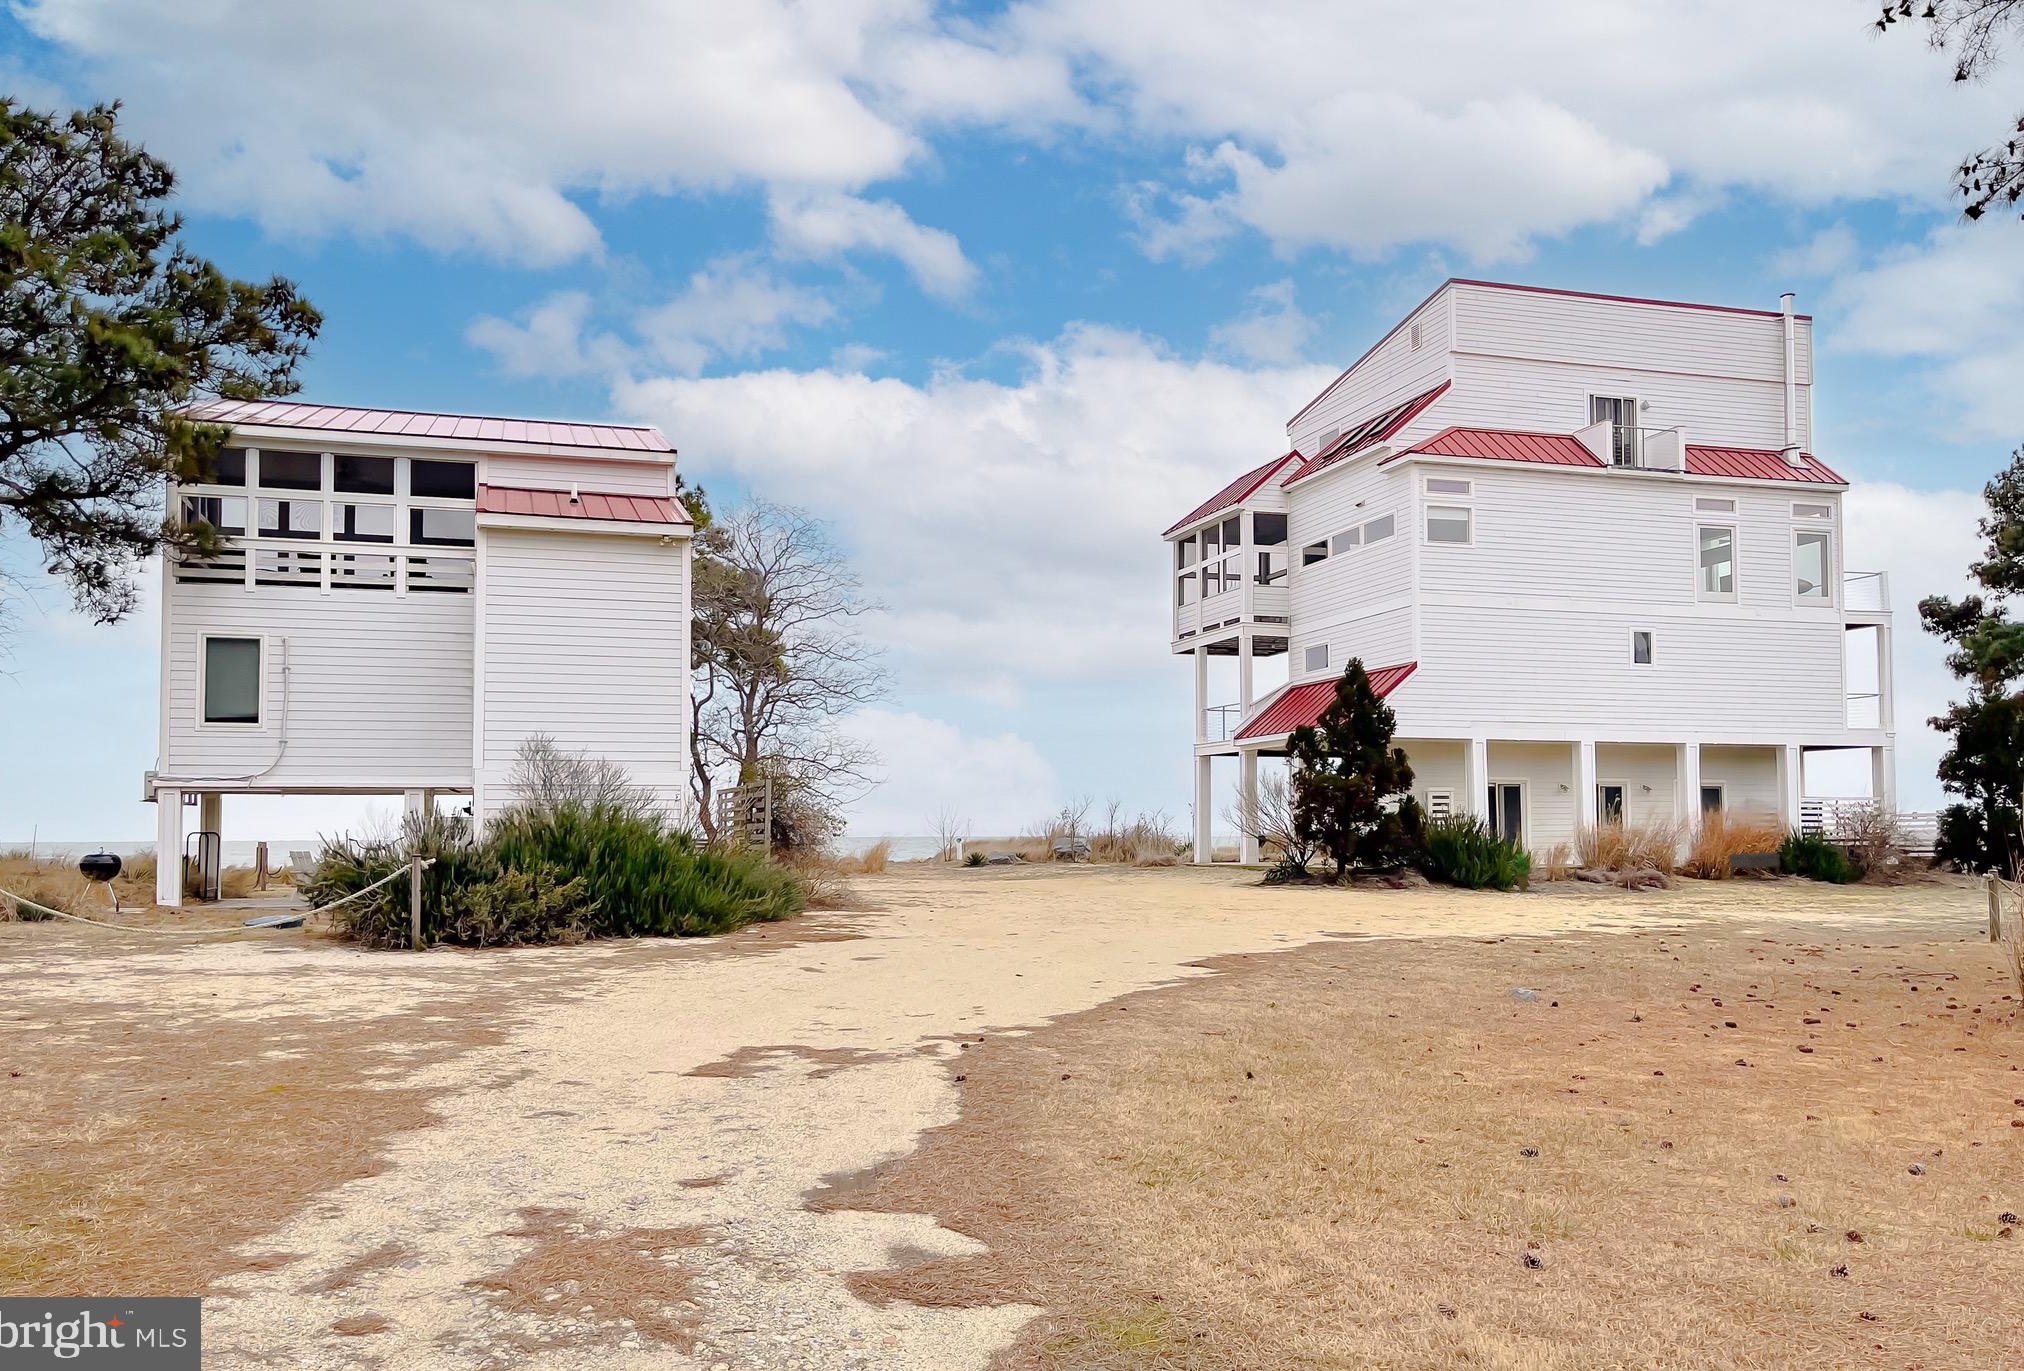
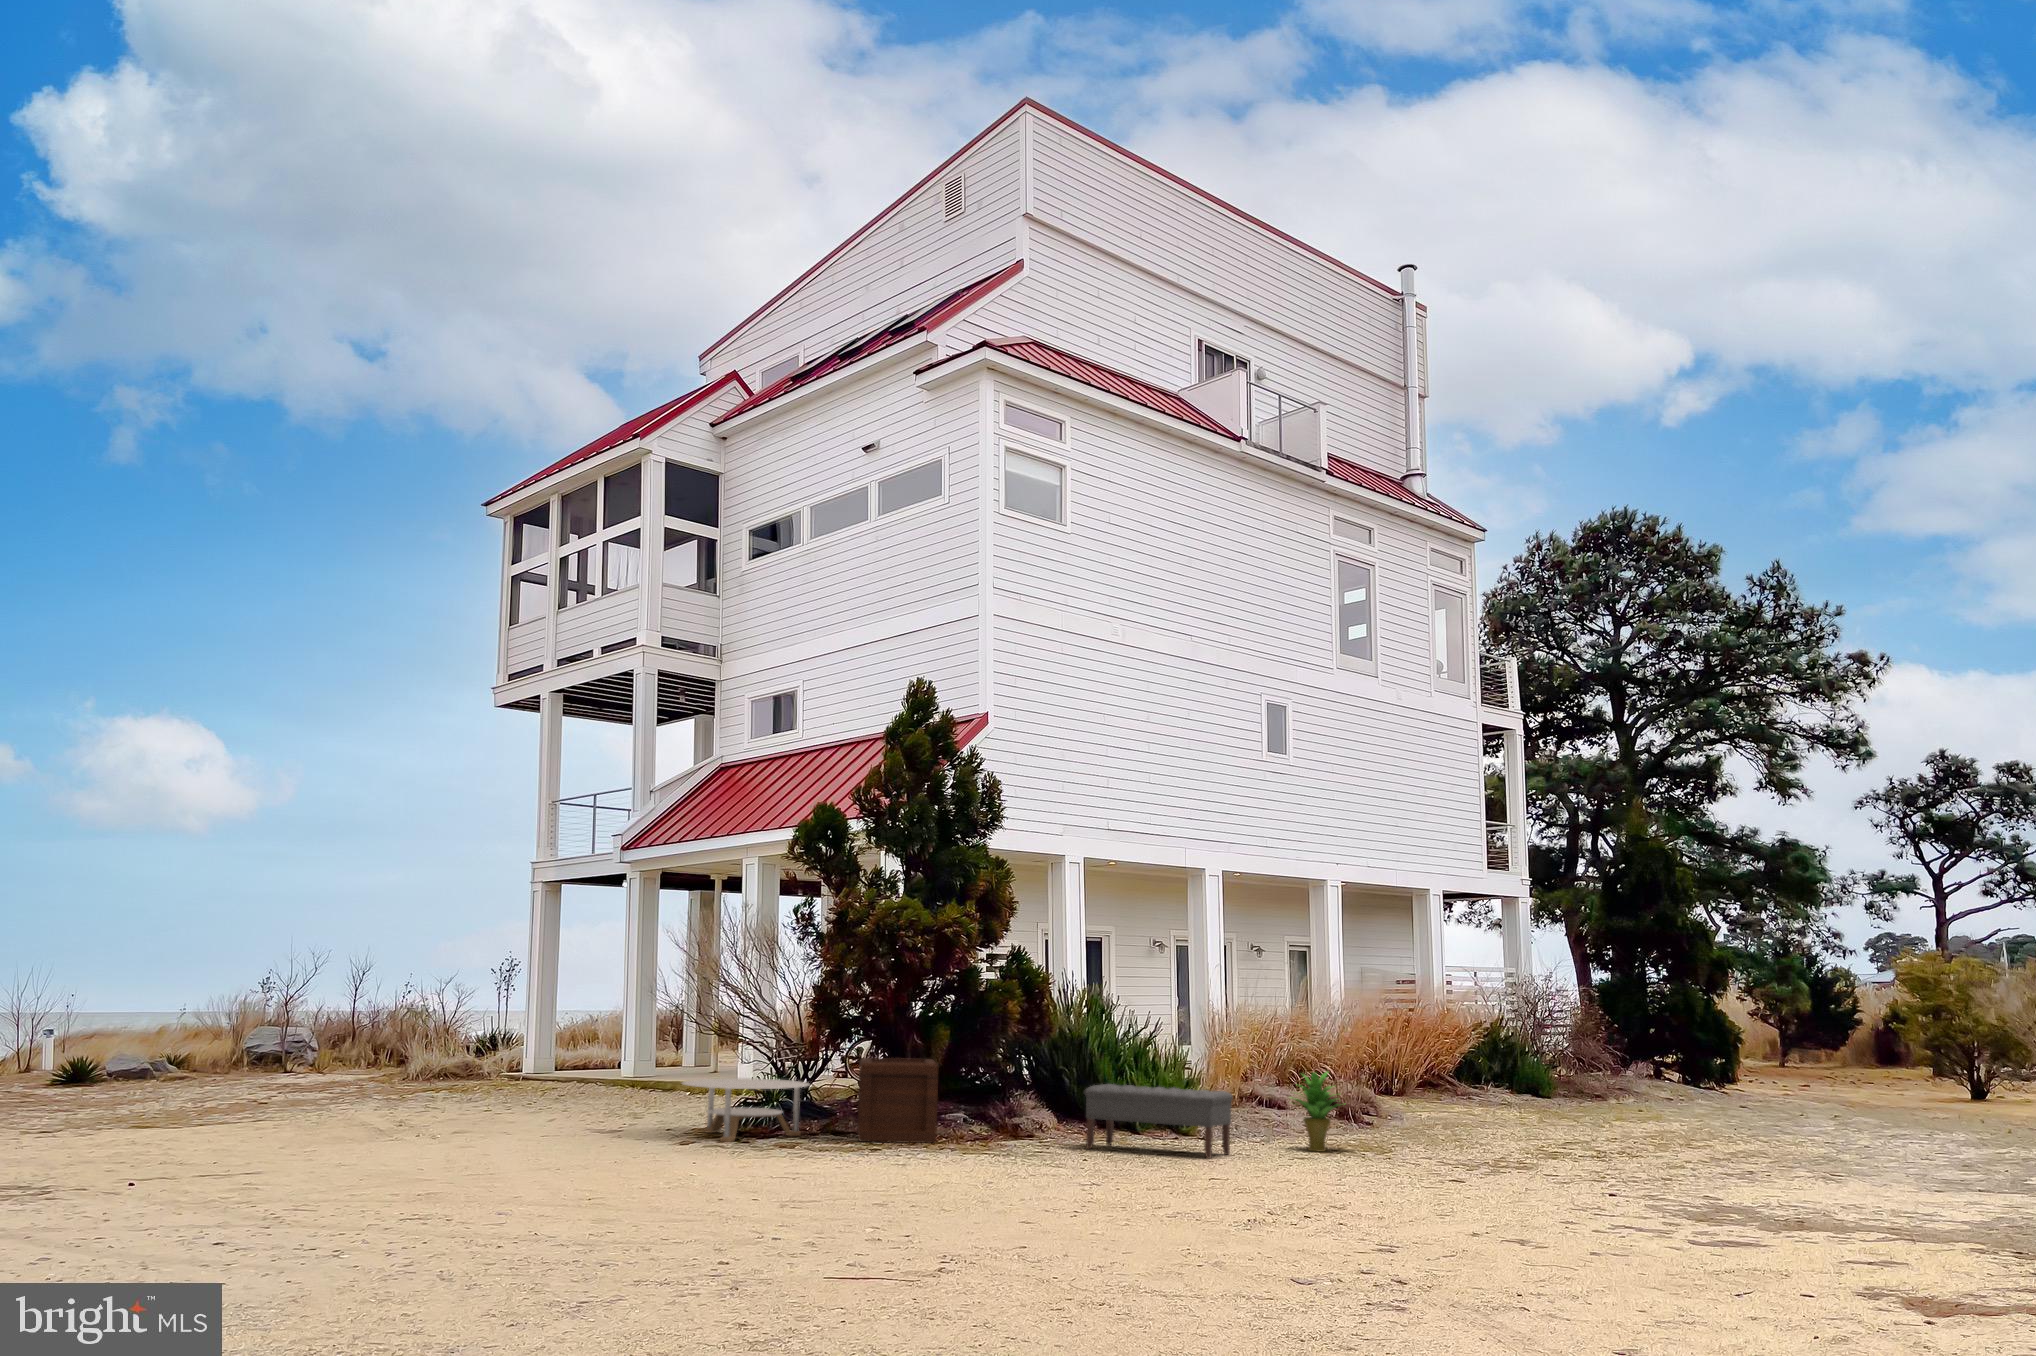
wooden crate: none [1303,847,1344,885] -> present [857,1058,938,1143]
bench: present [1729,852,1780,880] -> present [1084,1084,1233,1159]
round table: none [1225,856,1284,883] -> present [683,1078,809,1142]

